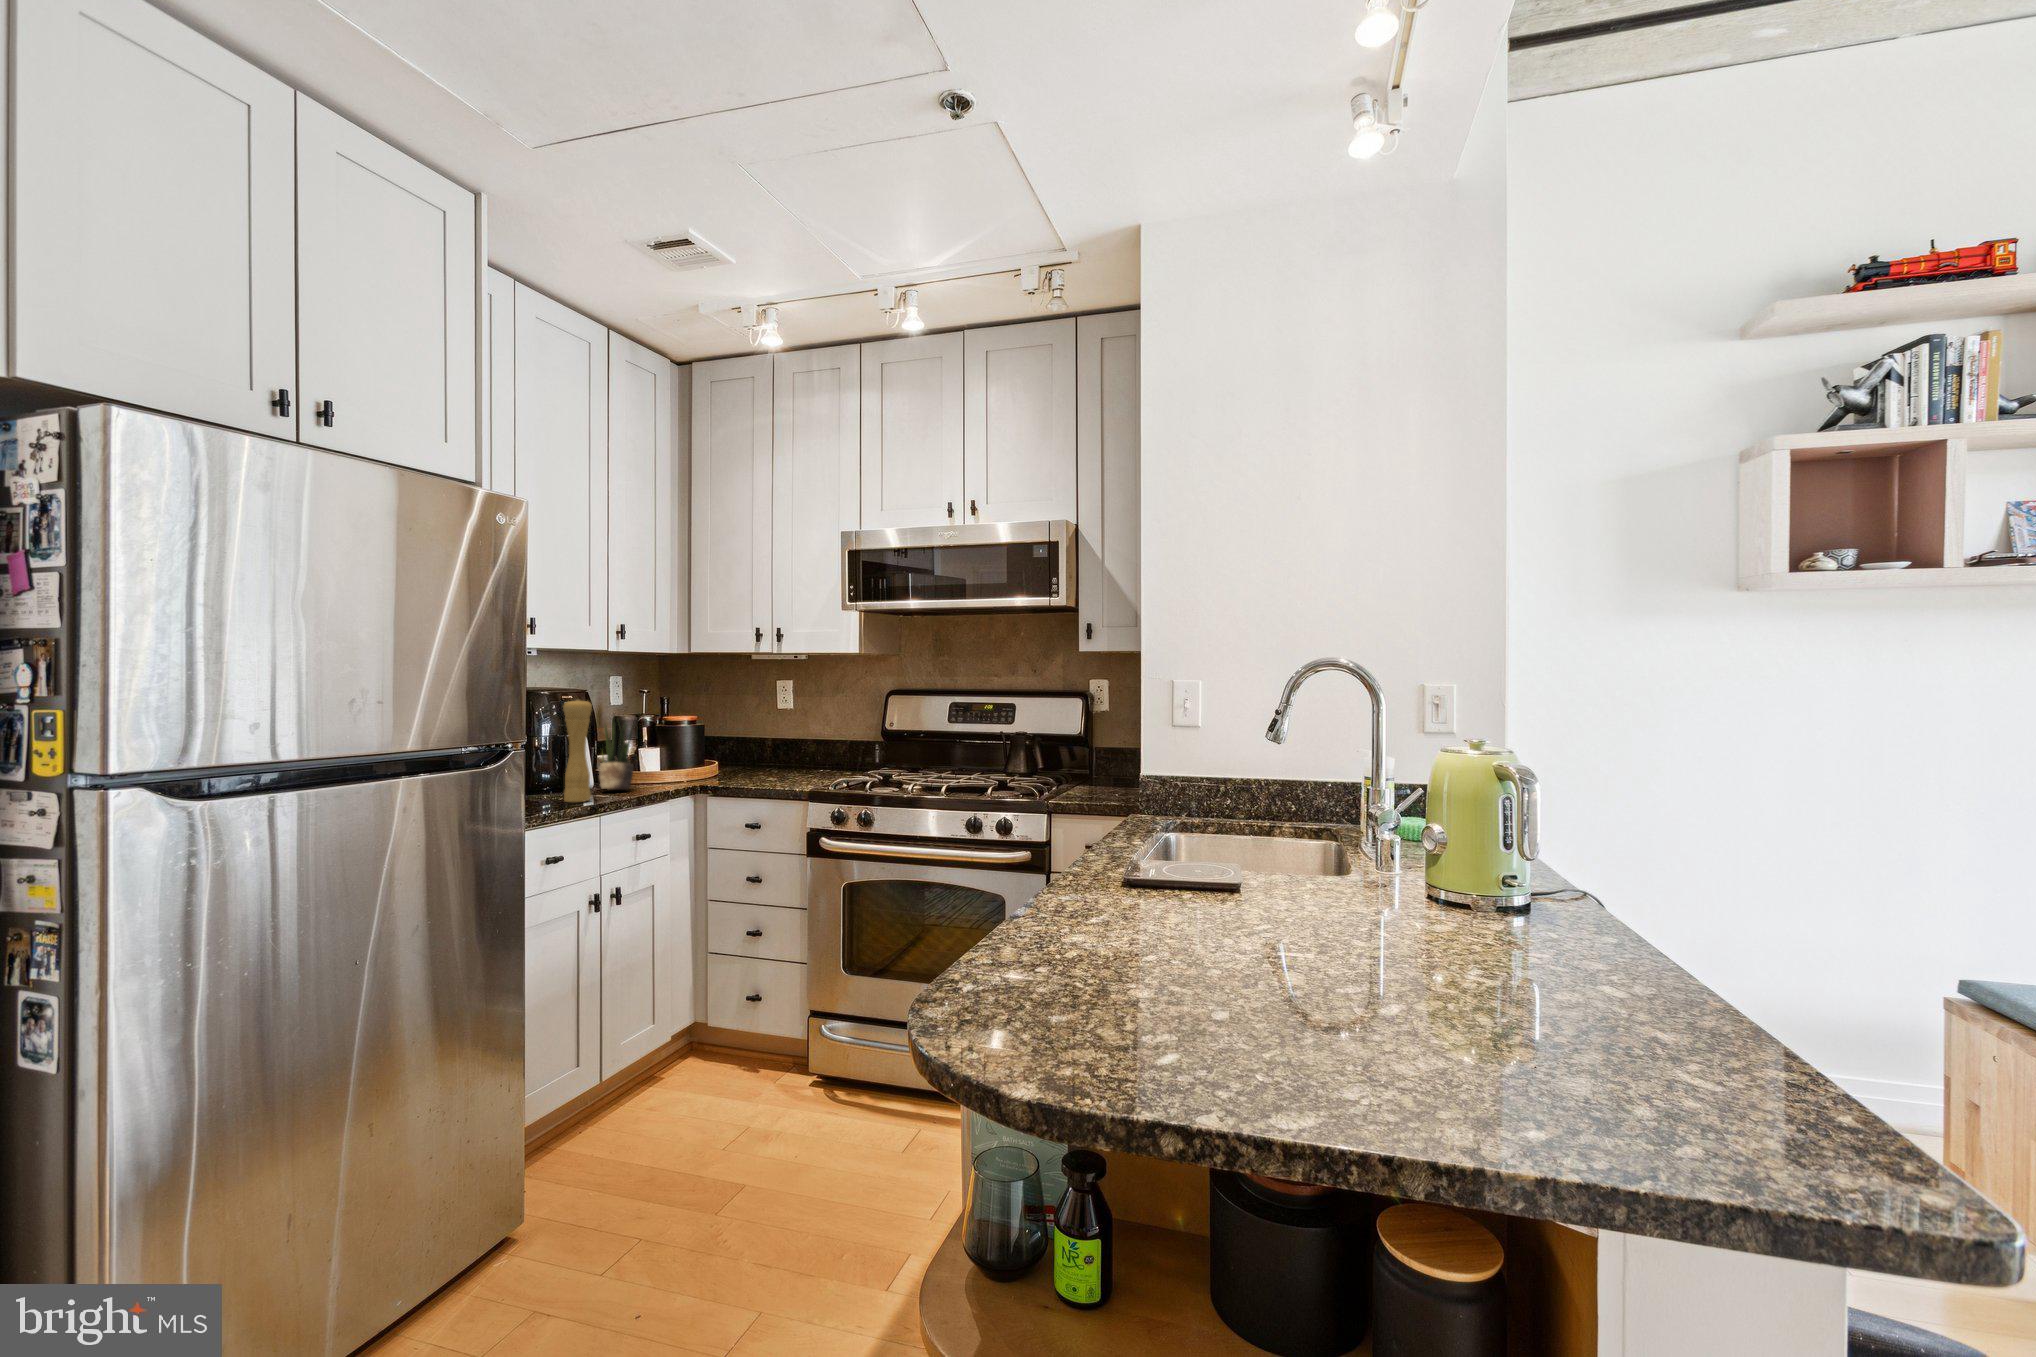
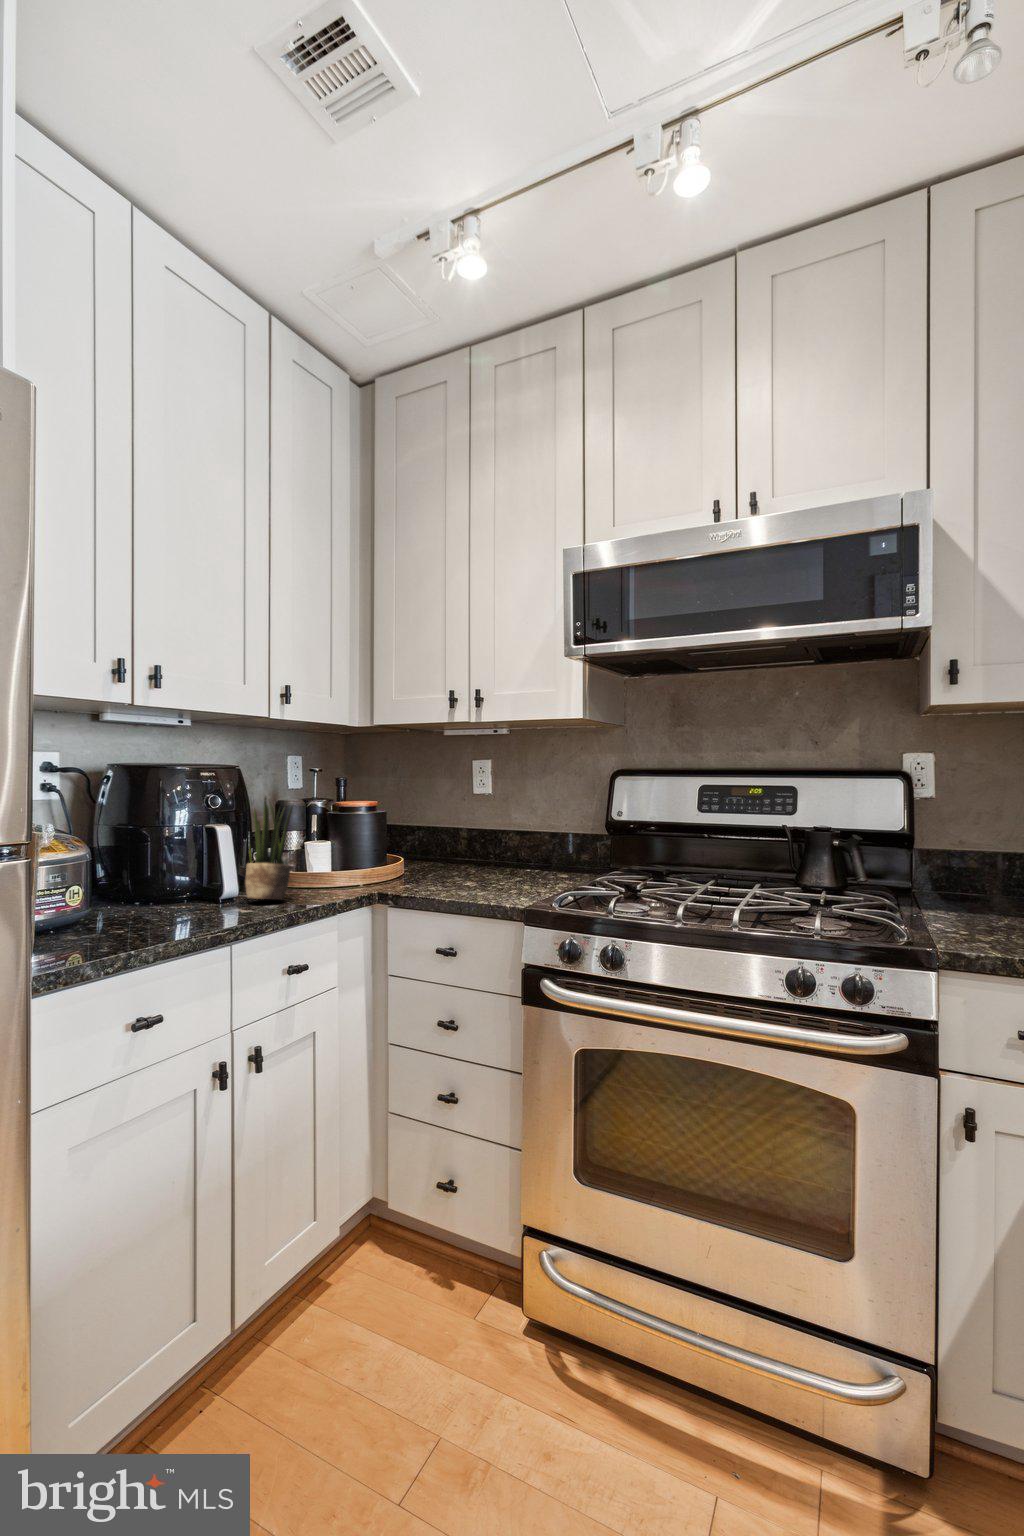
pepper mill: present [563,699,592,802] -> none [183,774,224,924]

